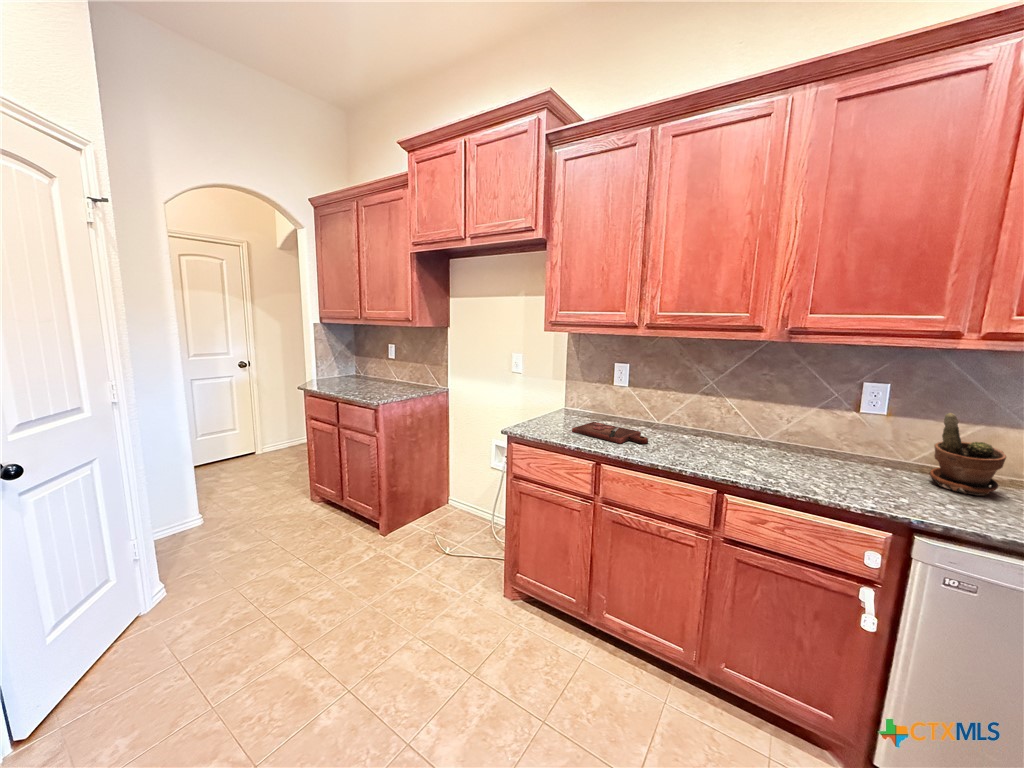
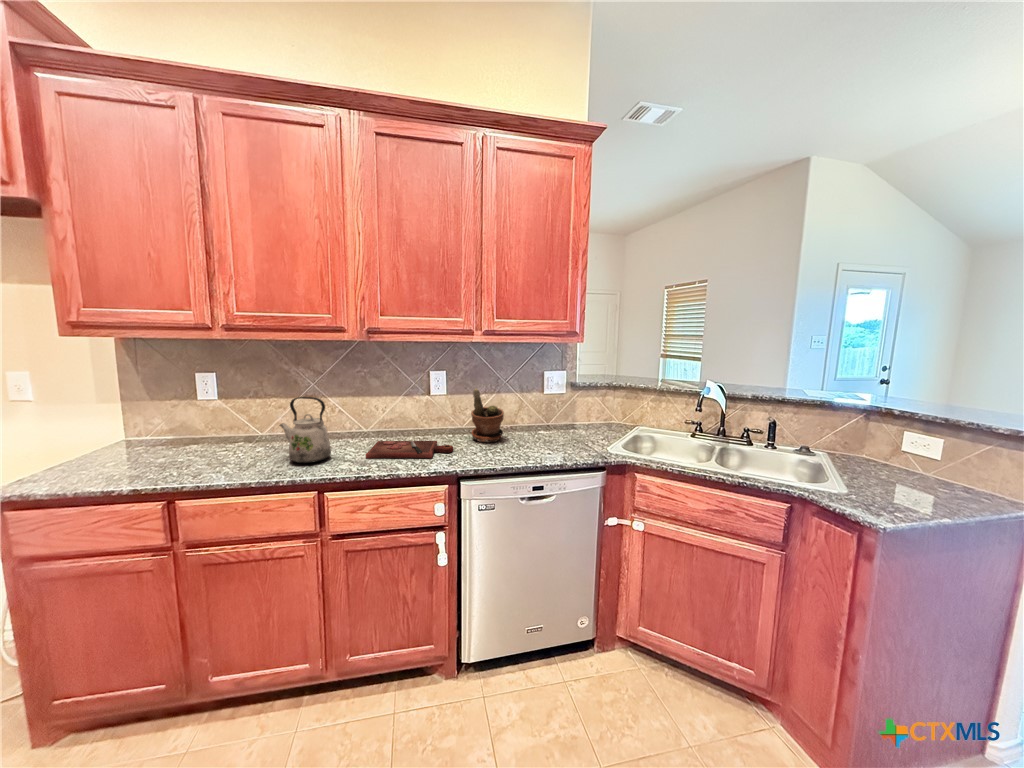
kettle: none [682,394,732,460] -> present [280,397,331,463]
cutting board: present [572,422,648,444] -> present [366,441,453,459]

